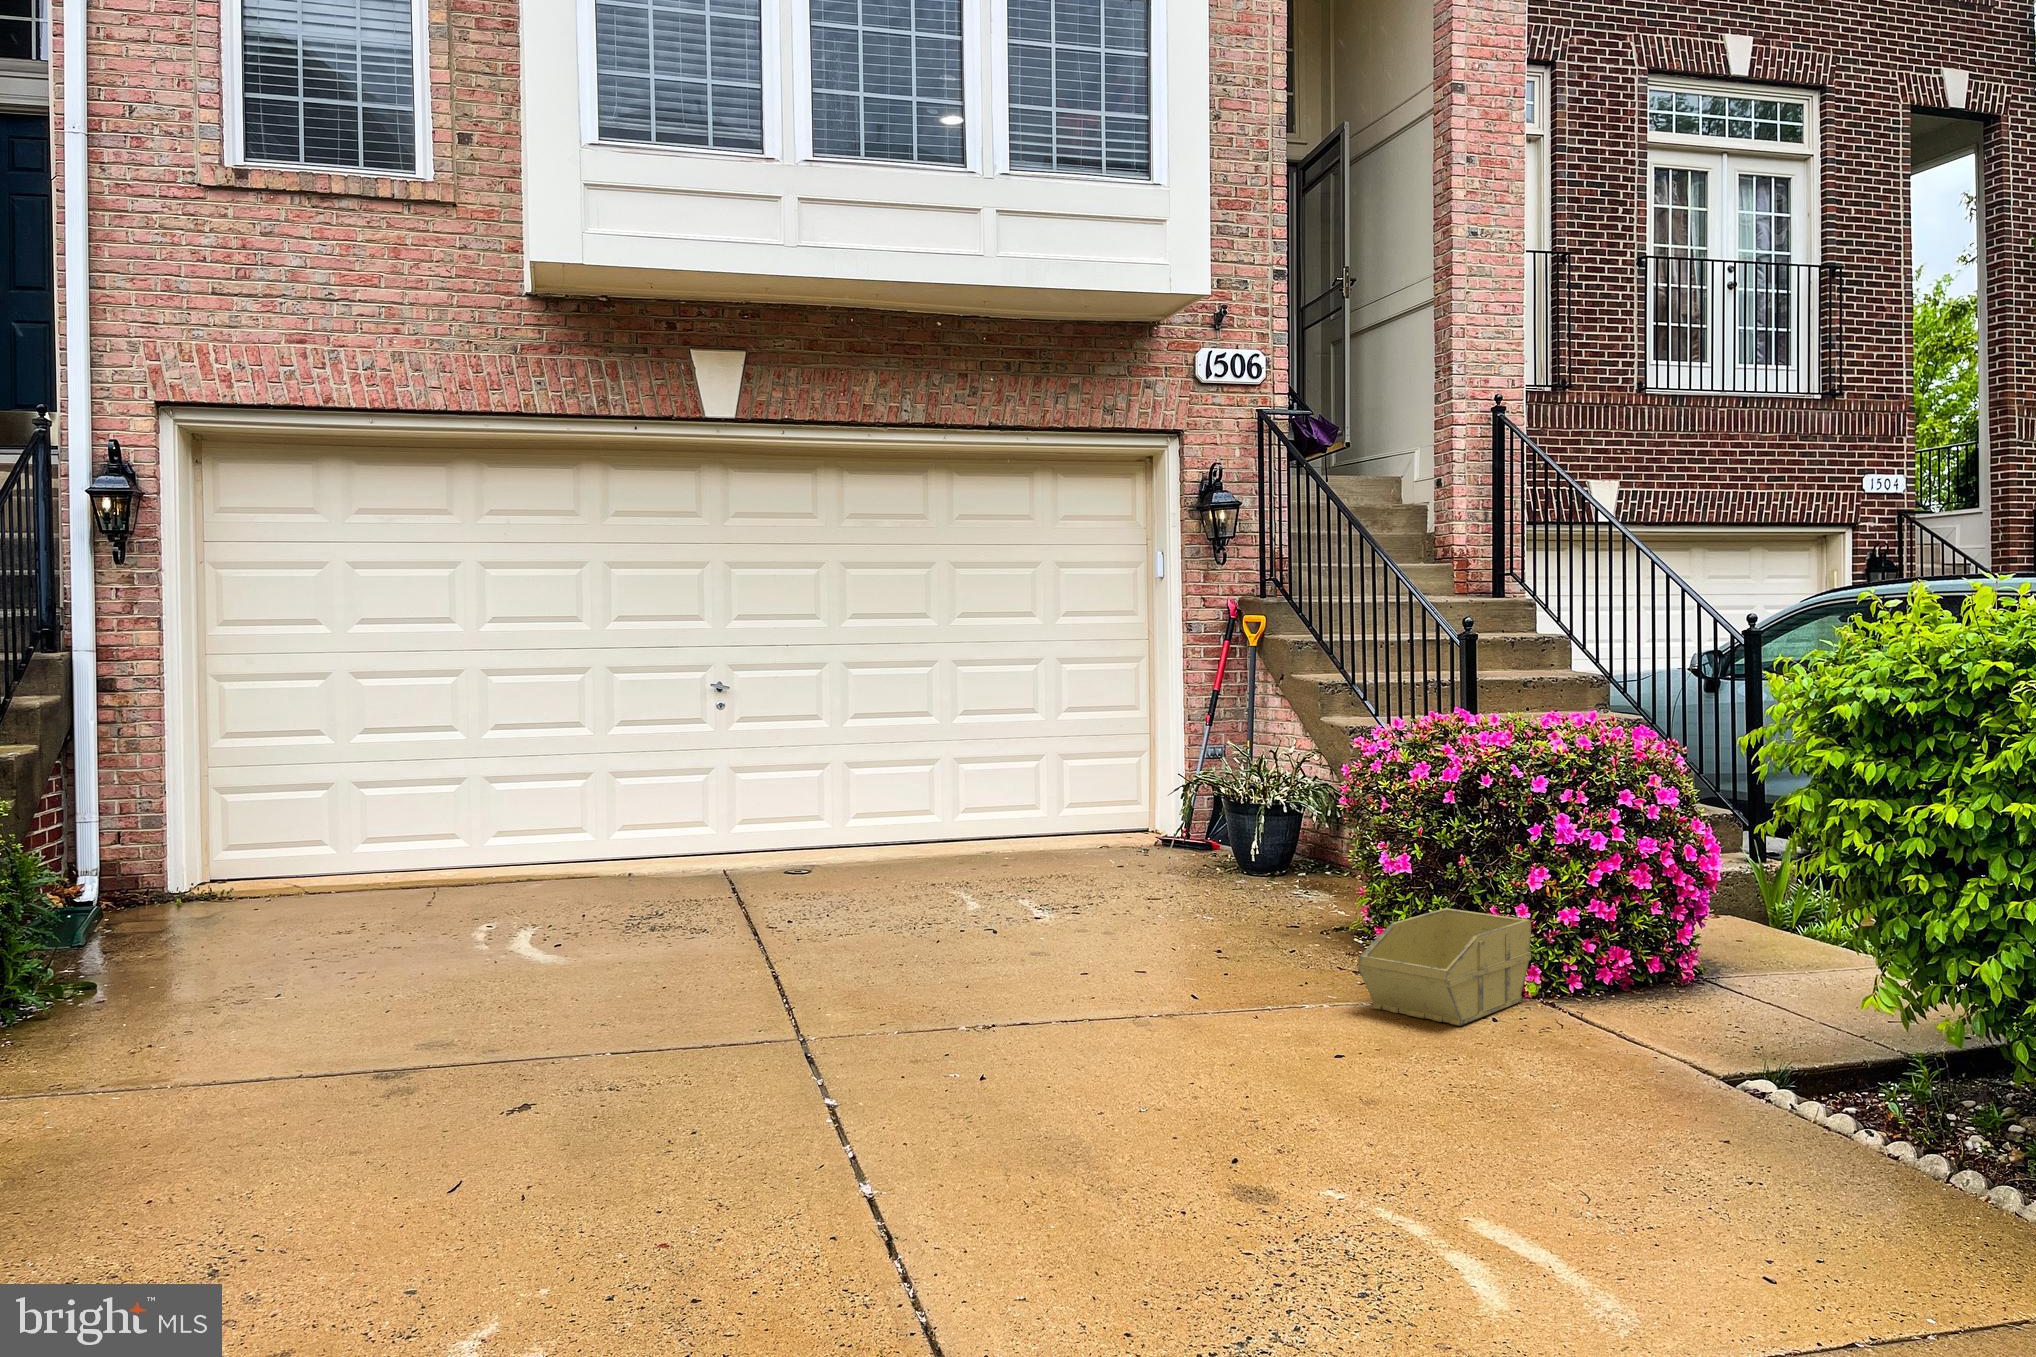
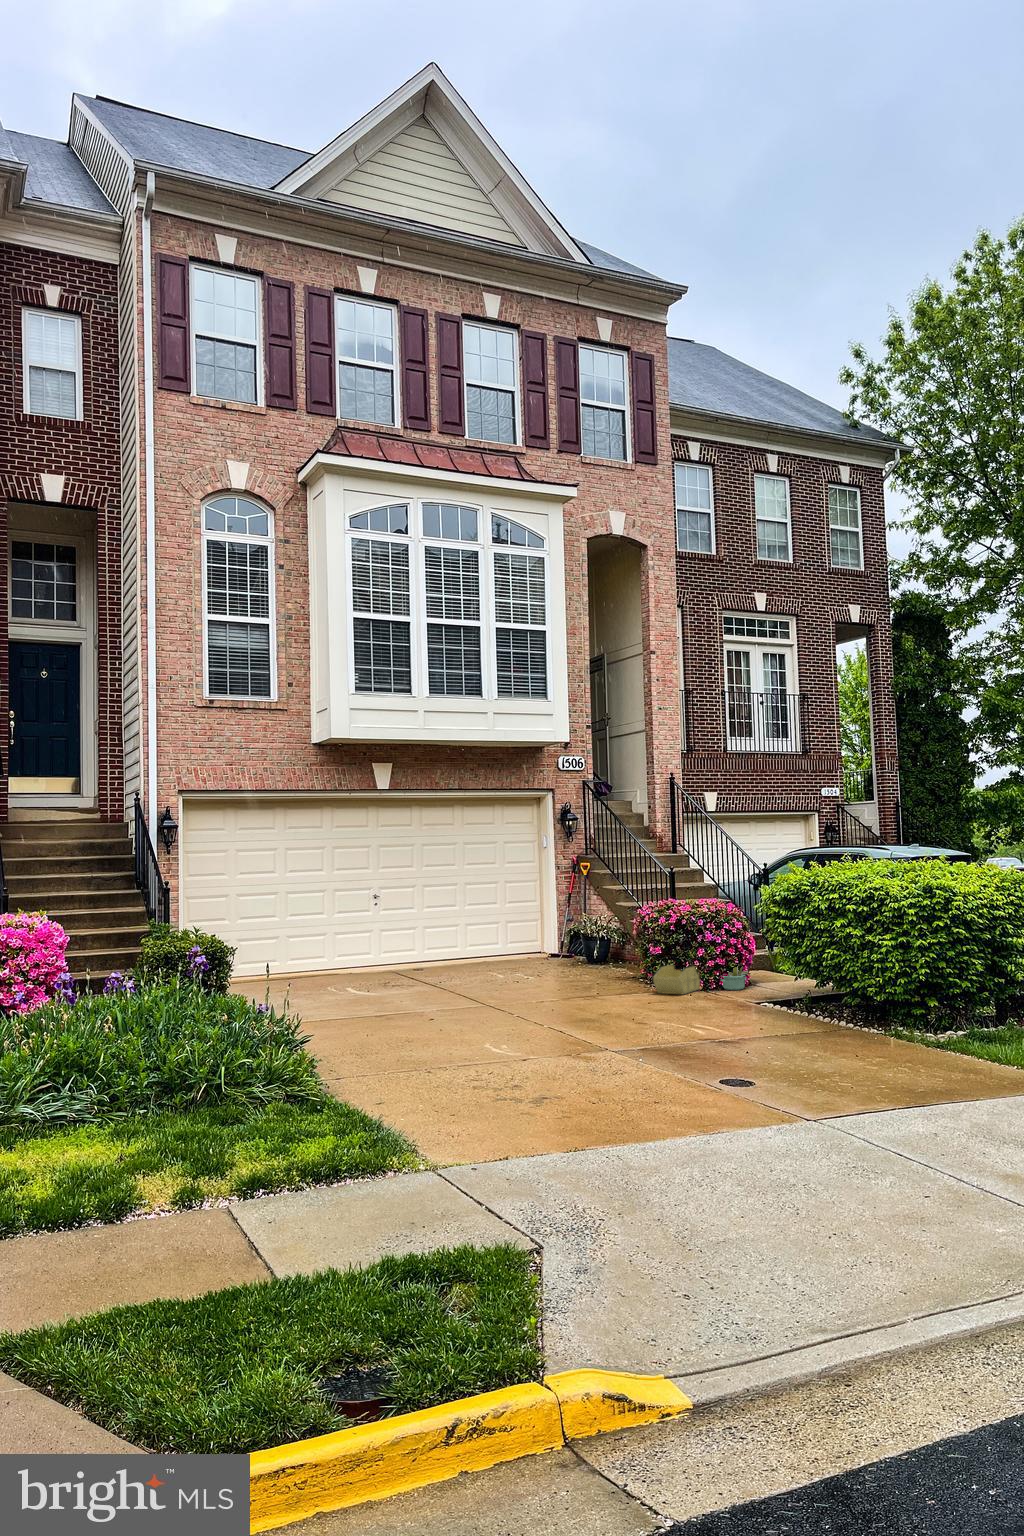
decorative plant: none [1597,921,1698,1017] -> present [721,966,748,990]

